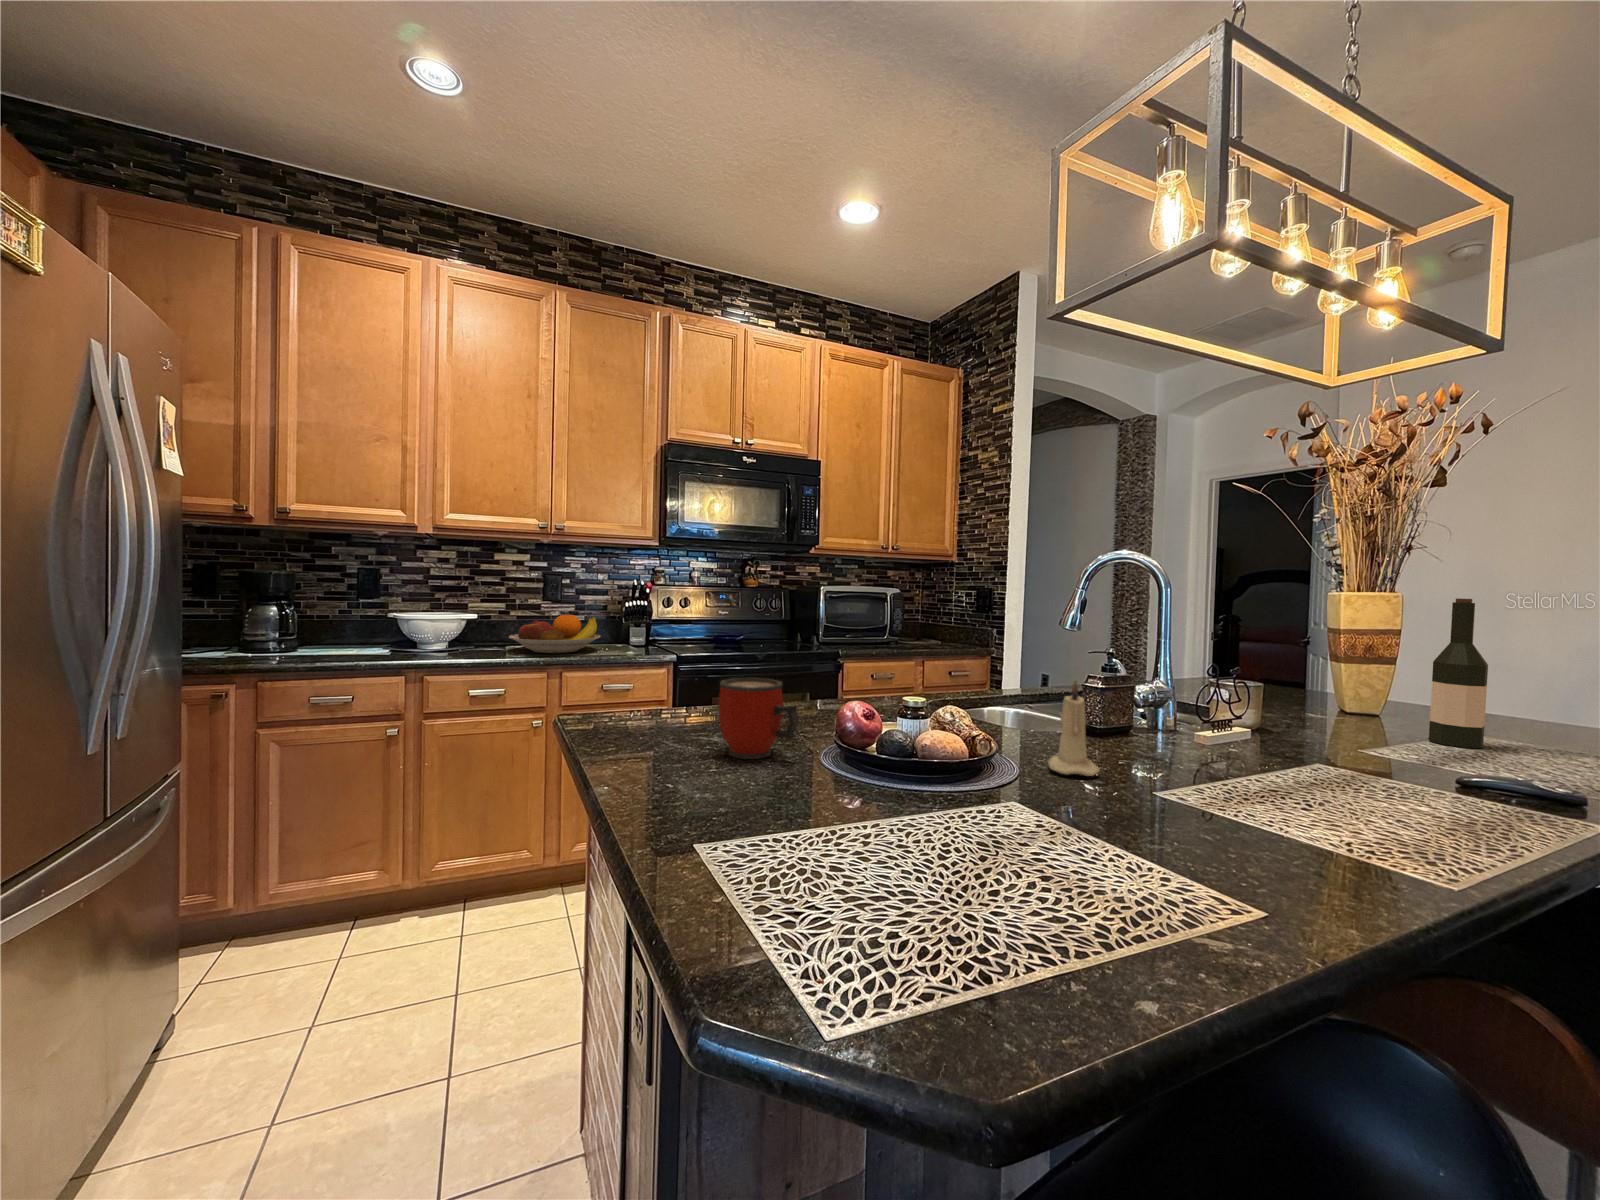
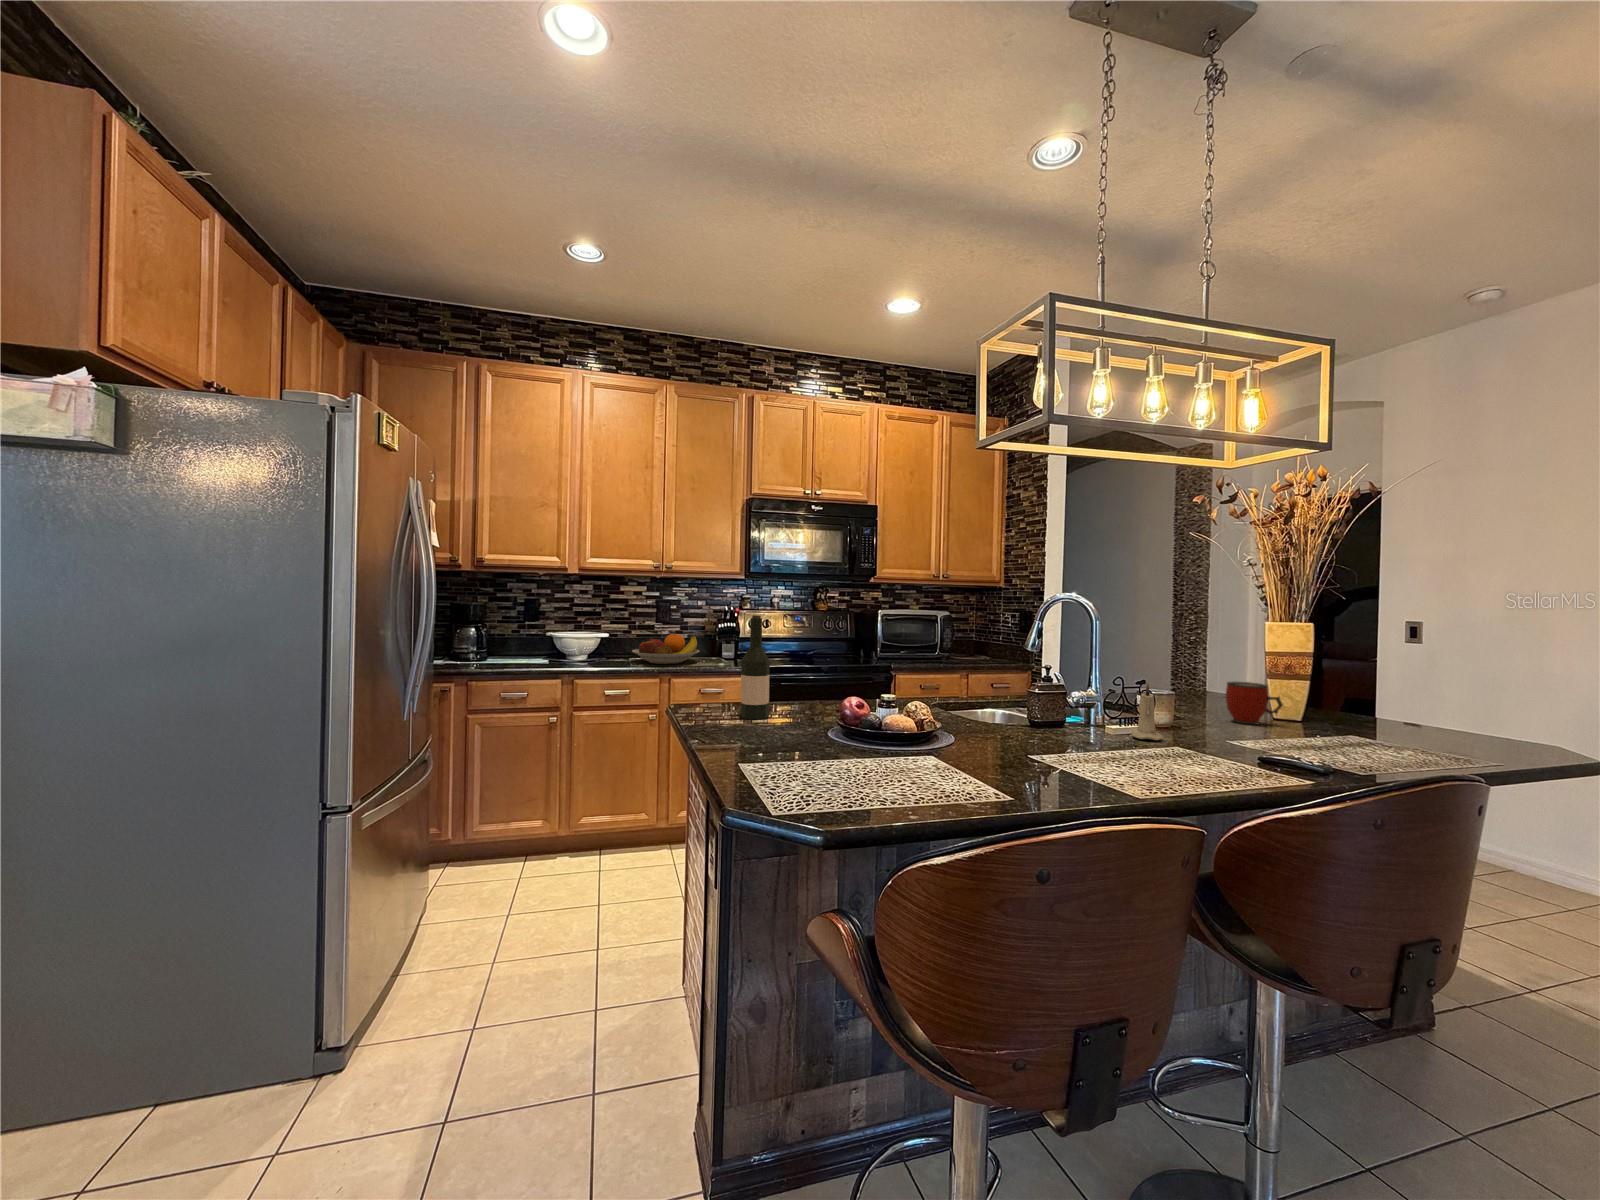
wine bottle: present [1429,598,1488,748] -> present [741,615,770,719]
mug: present [718,678,799,759] -> present [1226,682,1282,725]
candle: present [1048,680,1100,776] -> present [1131,684,1163,740]

